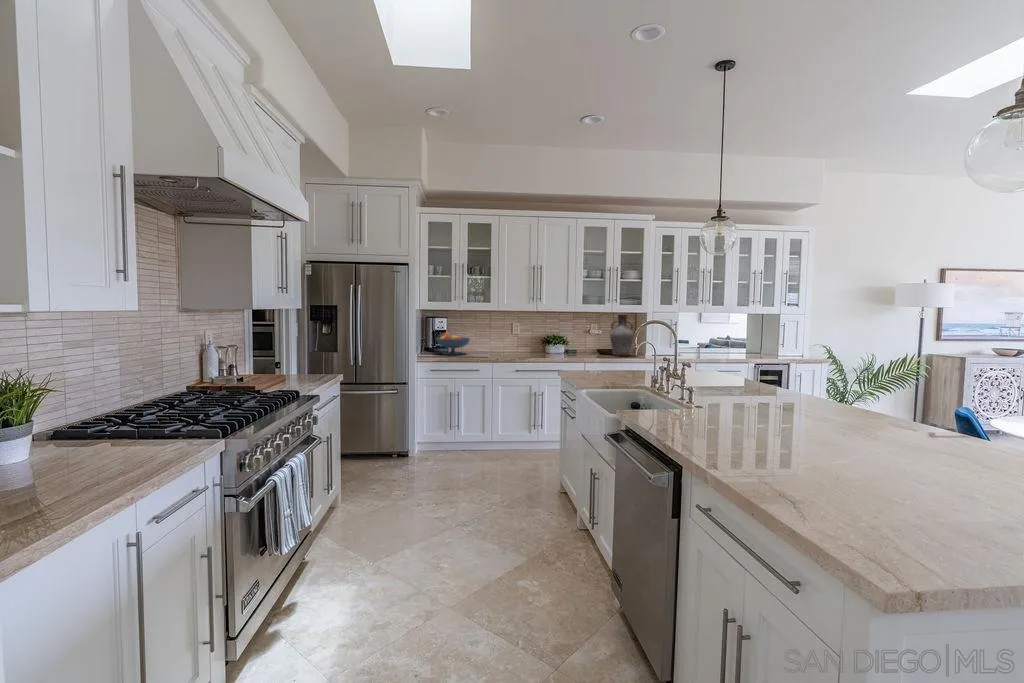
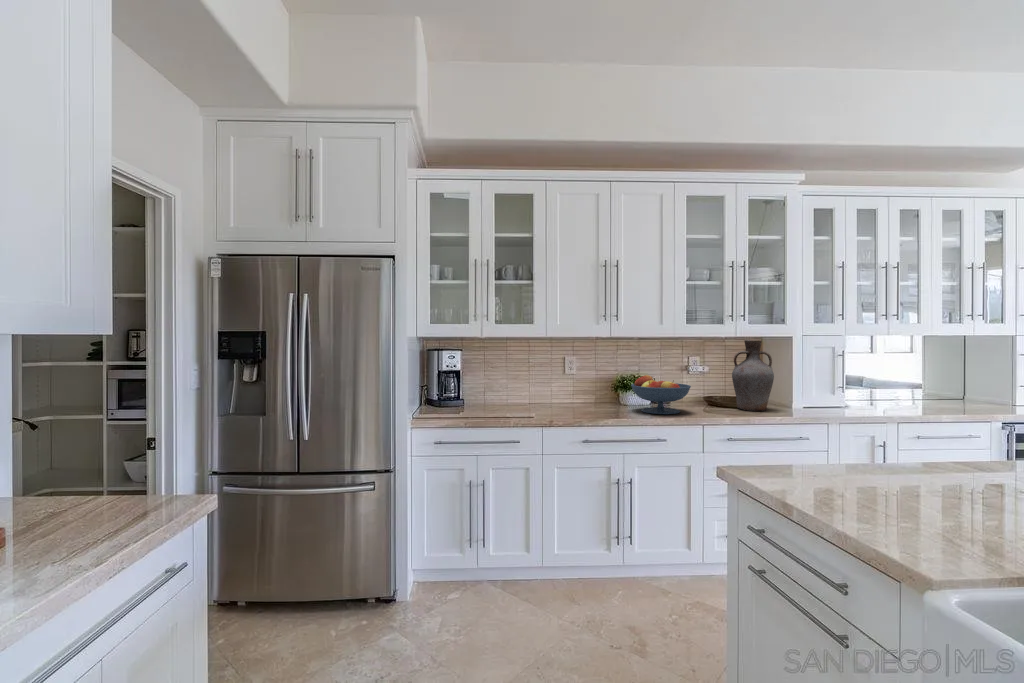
fruit bowl: present [436,332,470,355] -> present [631,375,691,414]

